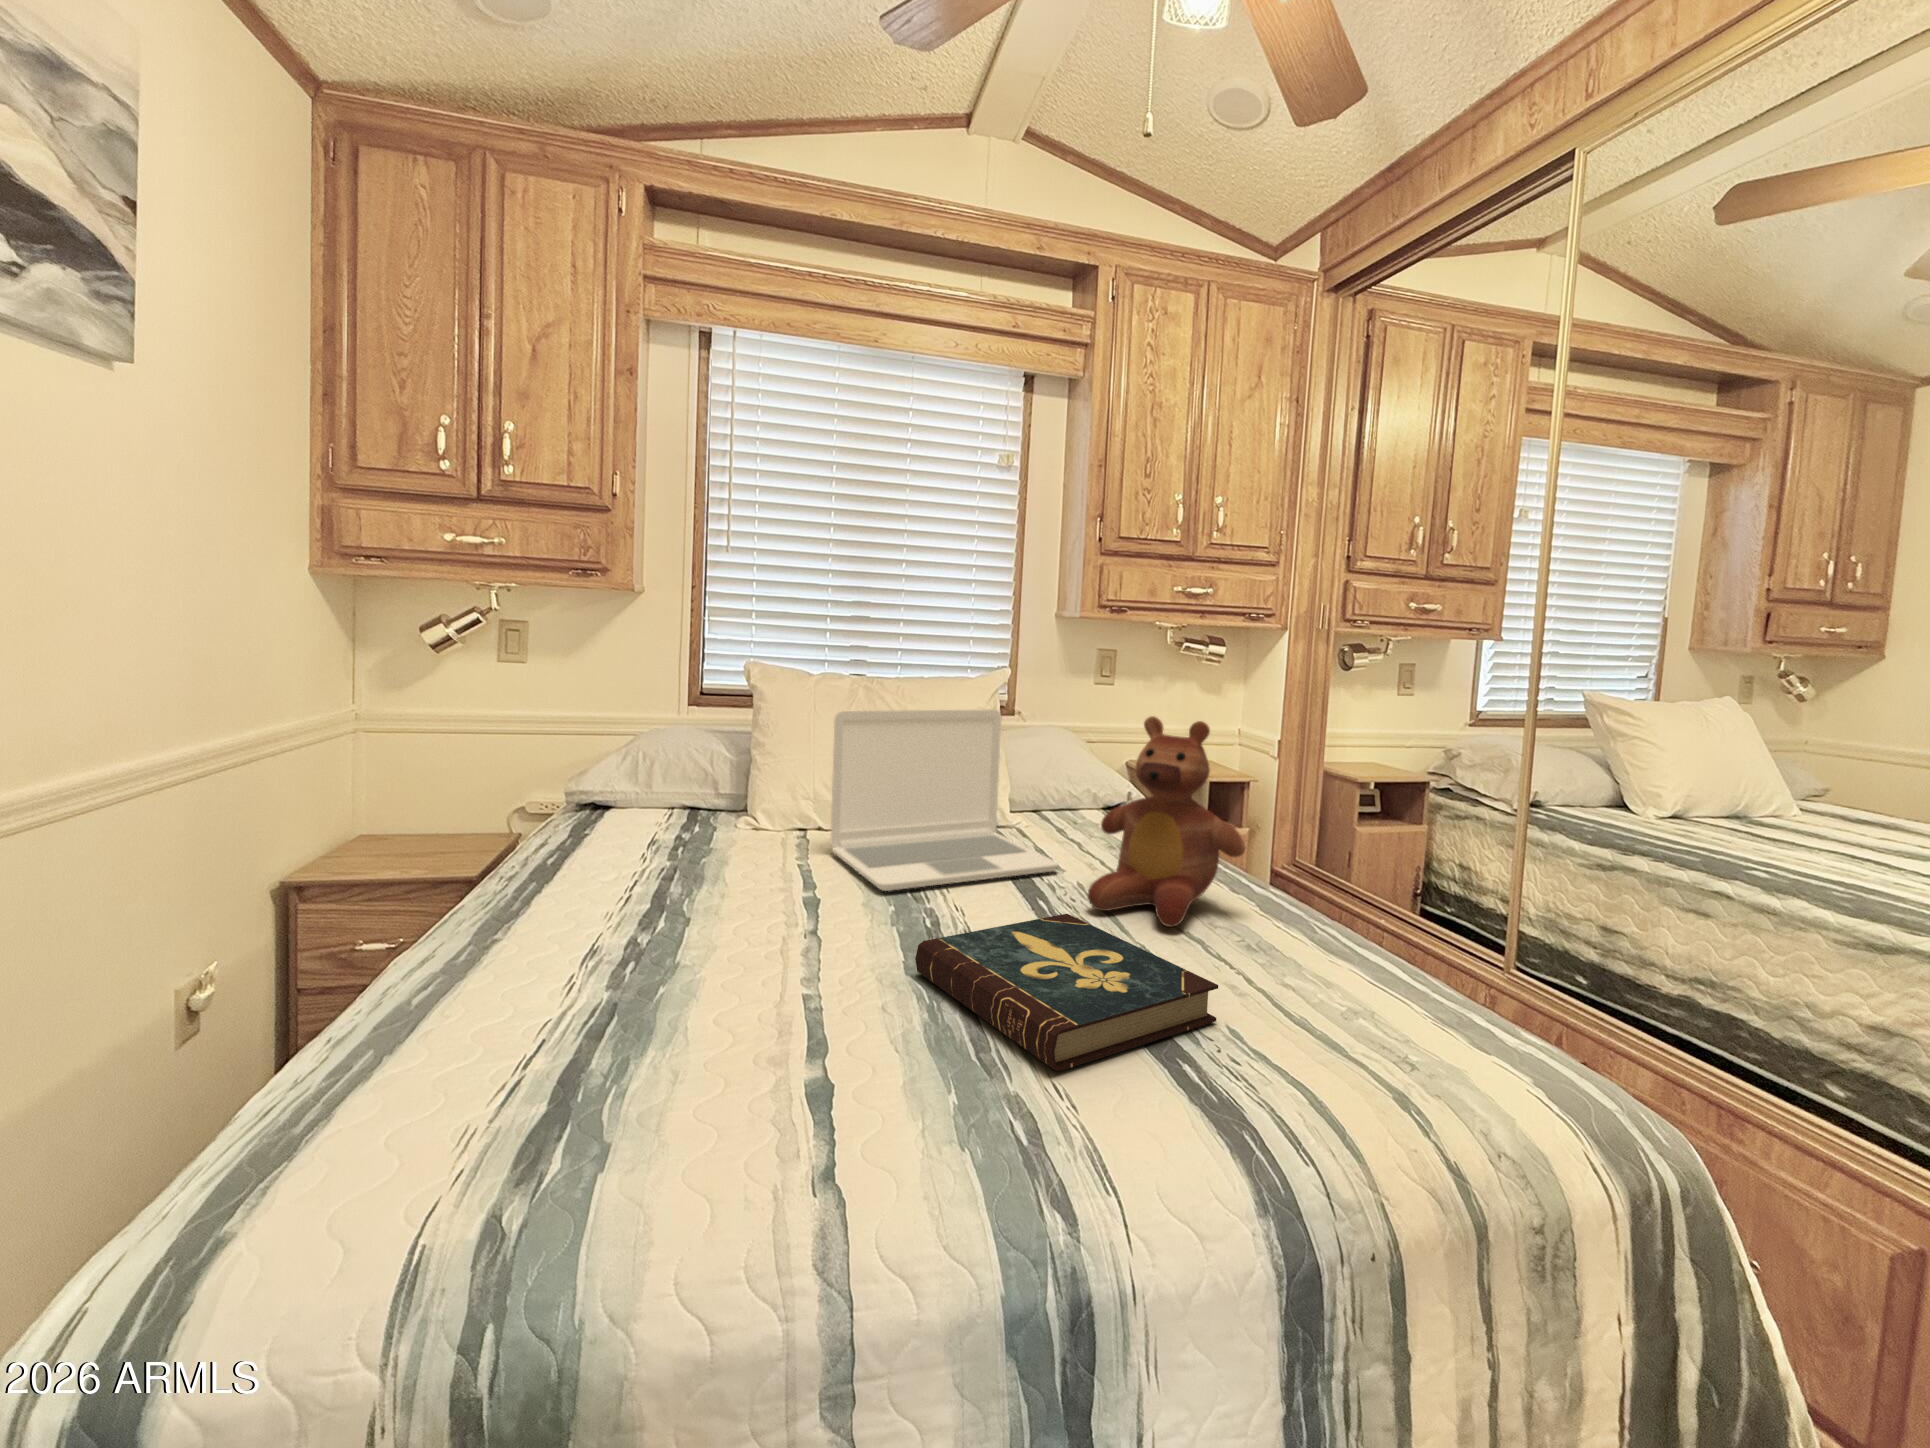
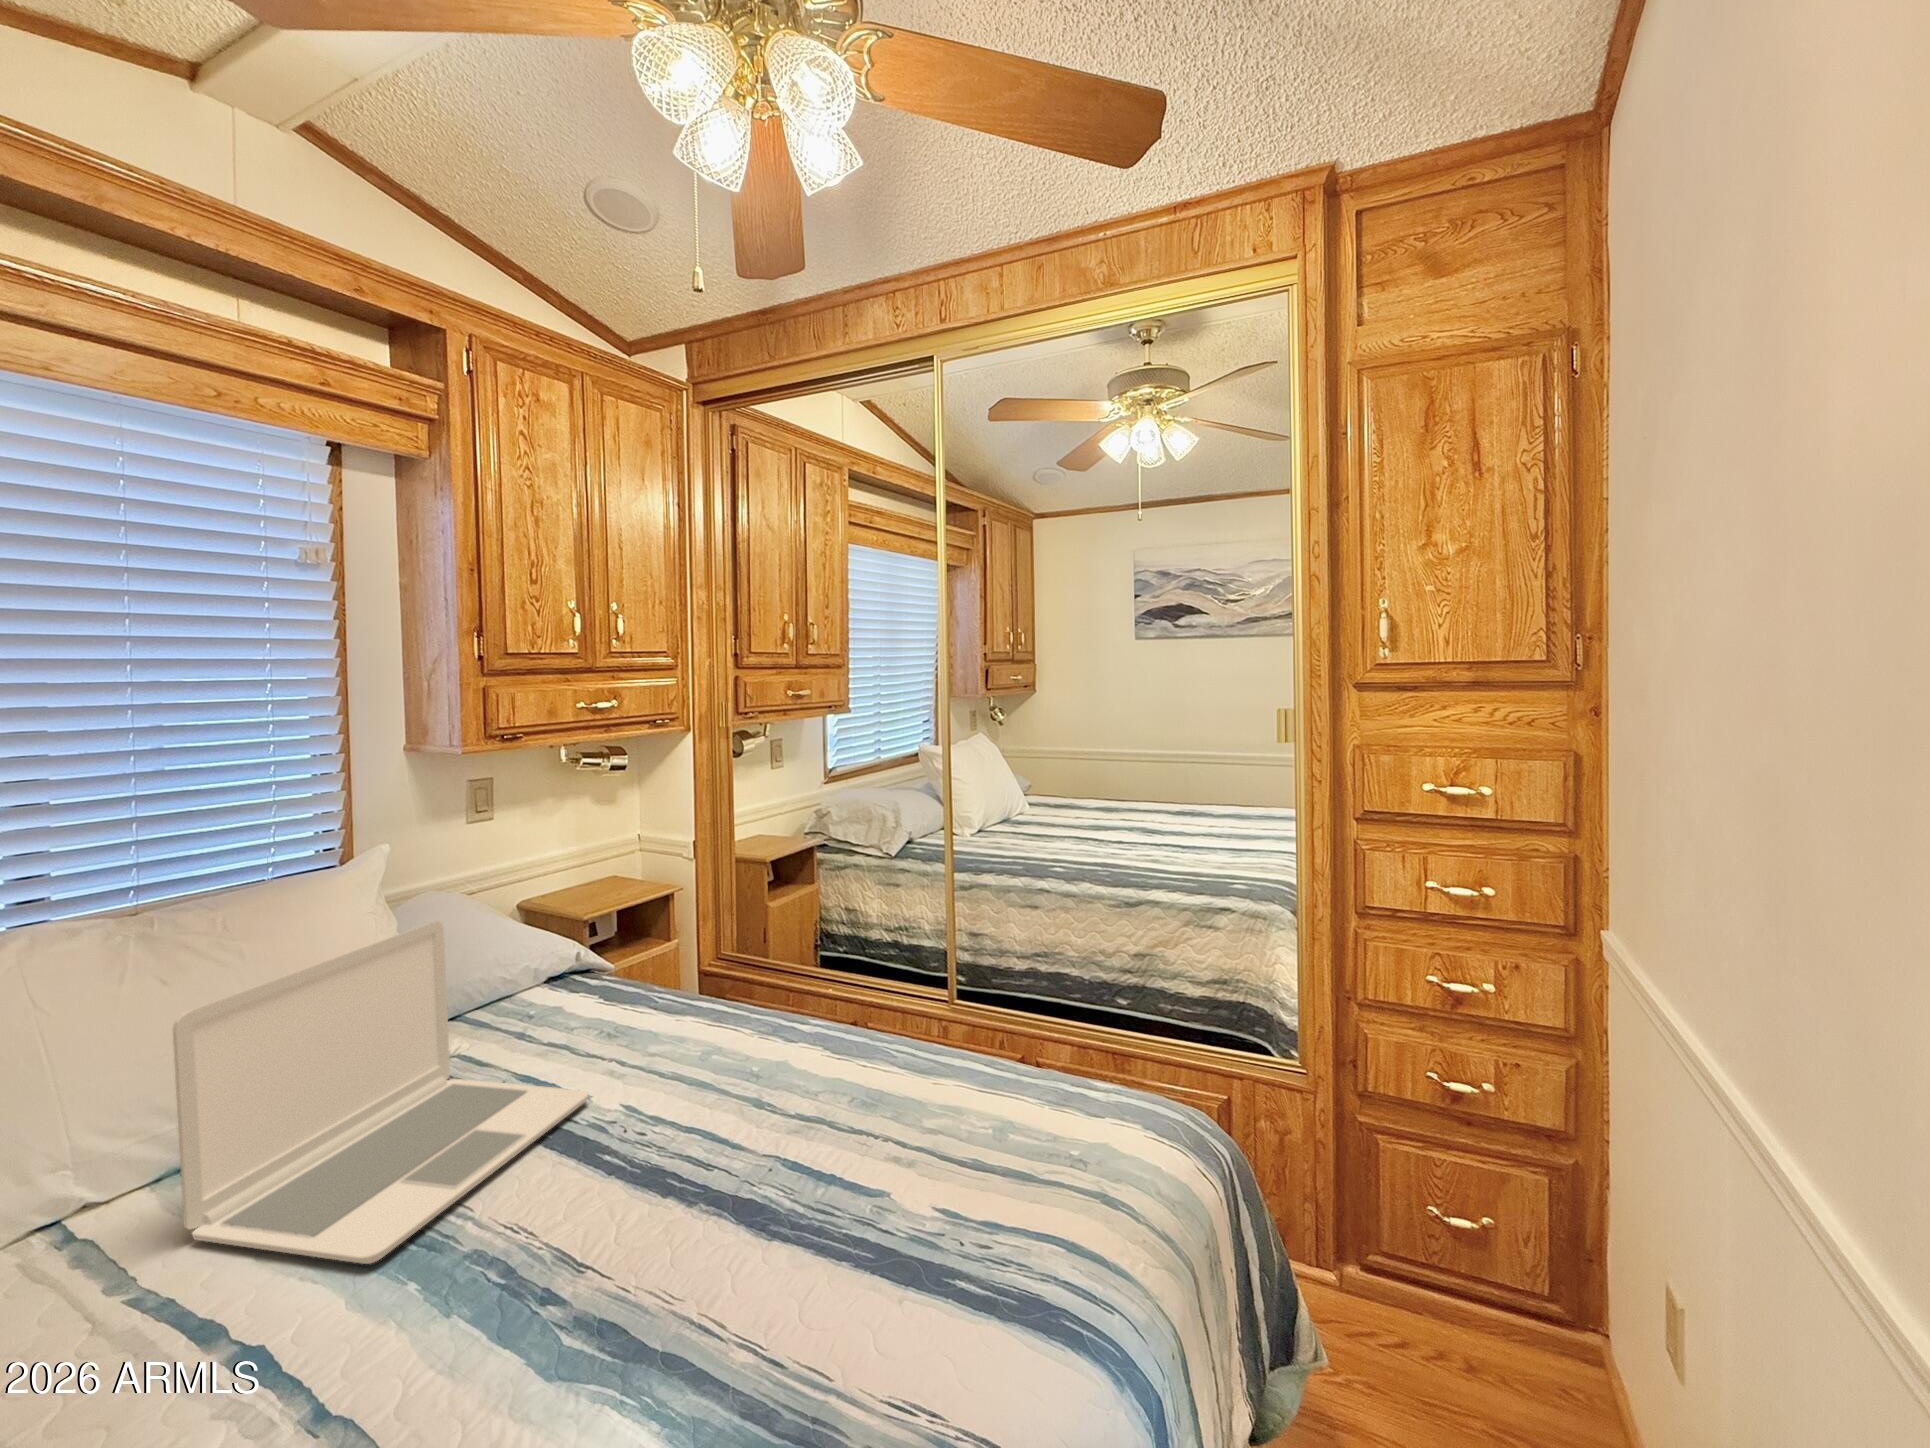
teddy bear: present [1088,716,1245,927] -> none [649,889,821,1136]
book: present [915,914,1218,1071] -> none [570,1168,926,1386]

